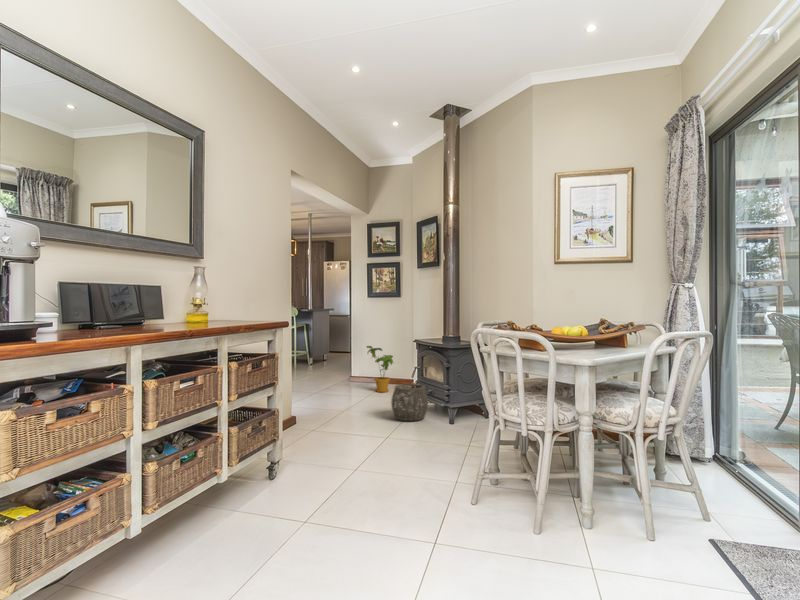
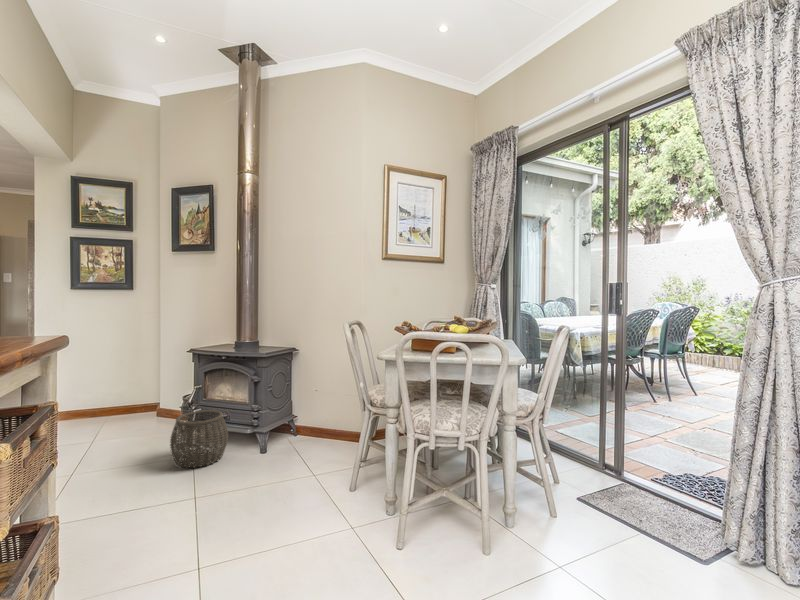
house plant: present [367,346,393,392] -> none [81,363,132,429]

